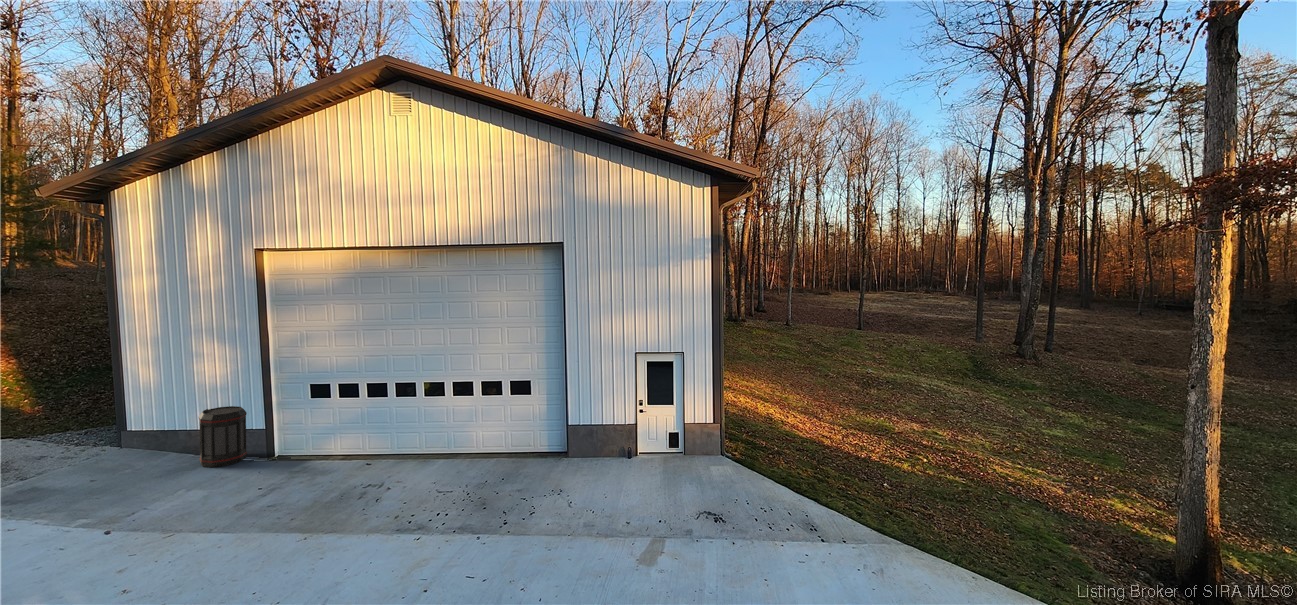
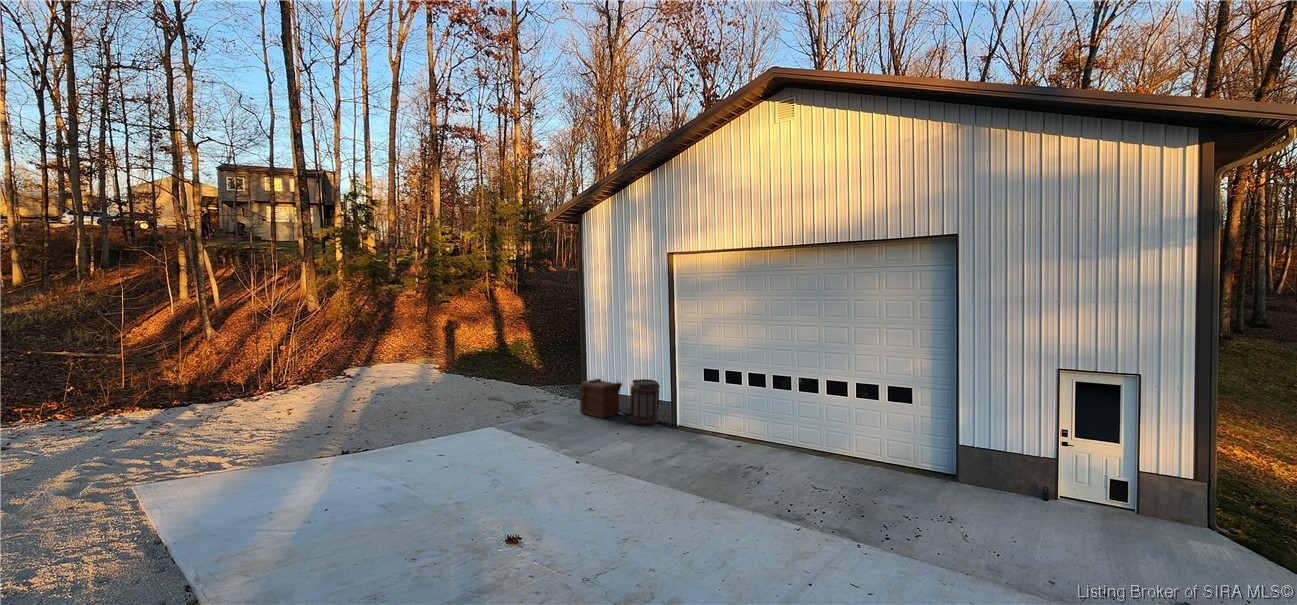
wooden crate: none [110,412,193,468] -> present [580,379,622,419]

